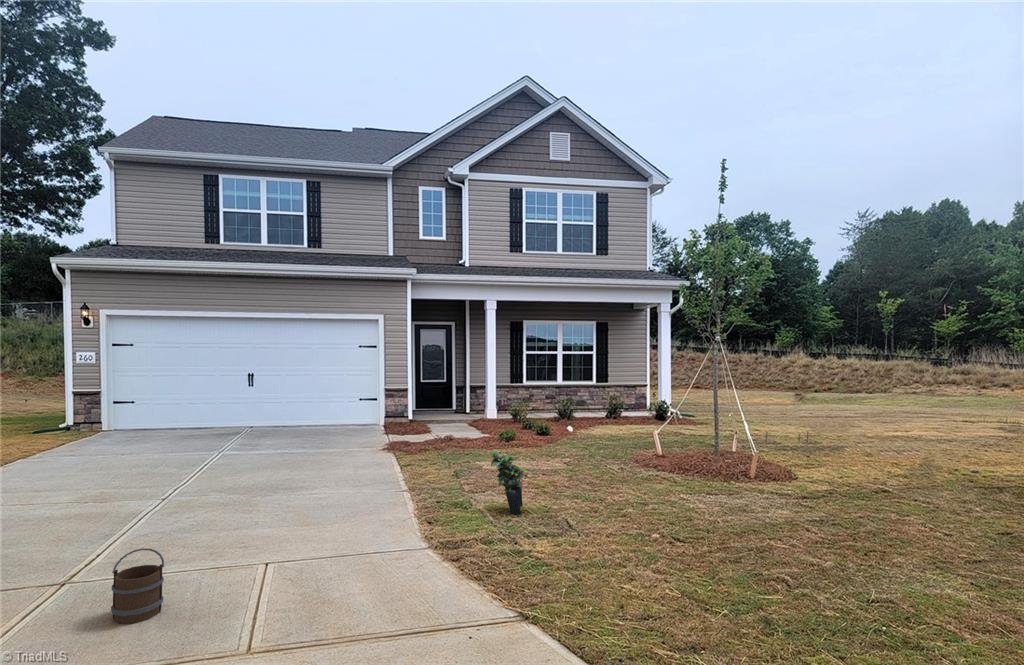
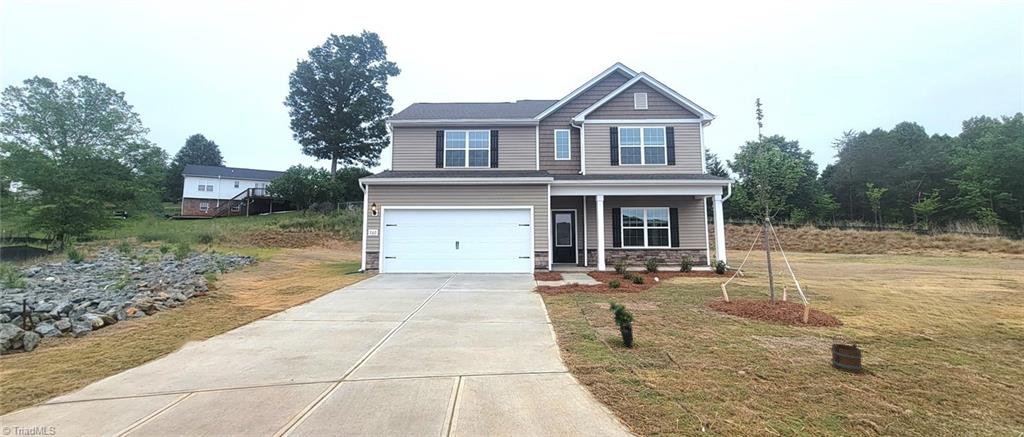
bucket: present [111,548,164,624] -> present [831,335,862,373]

